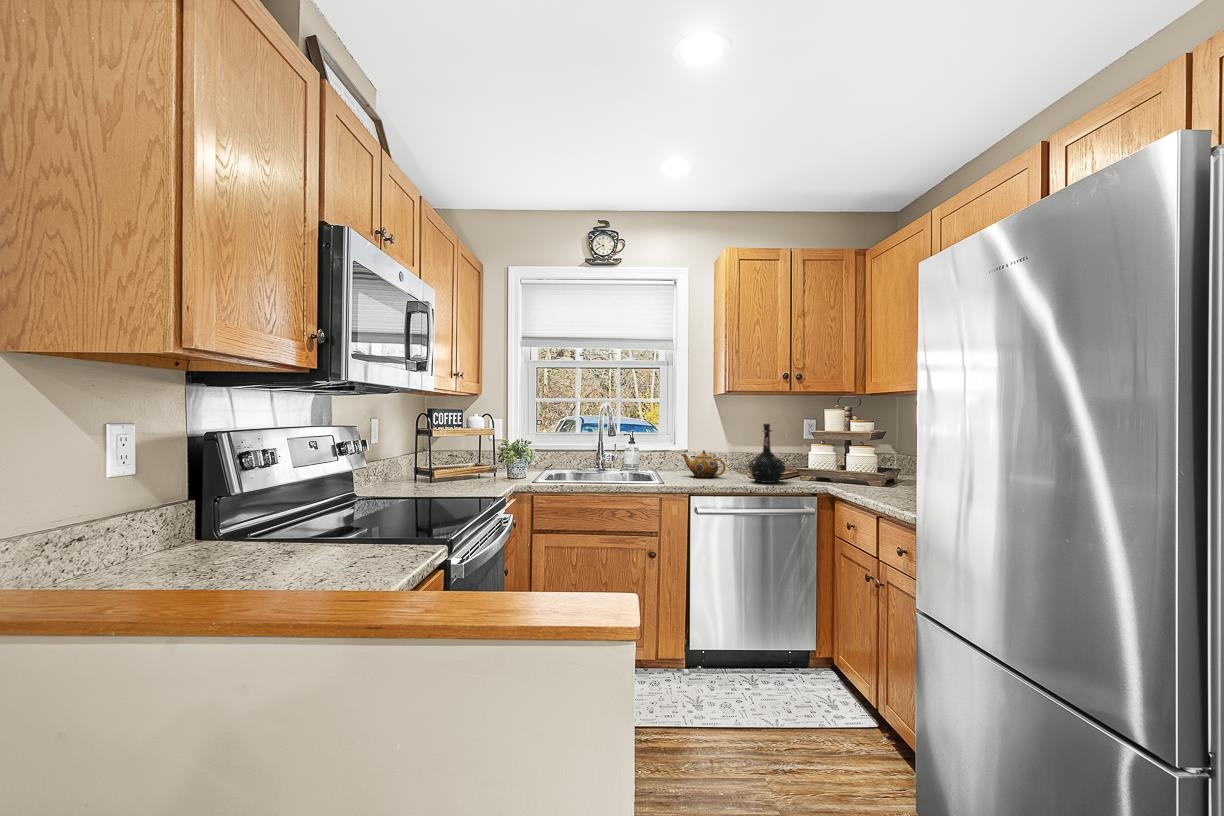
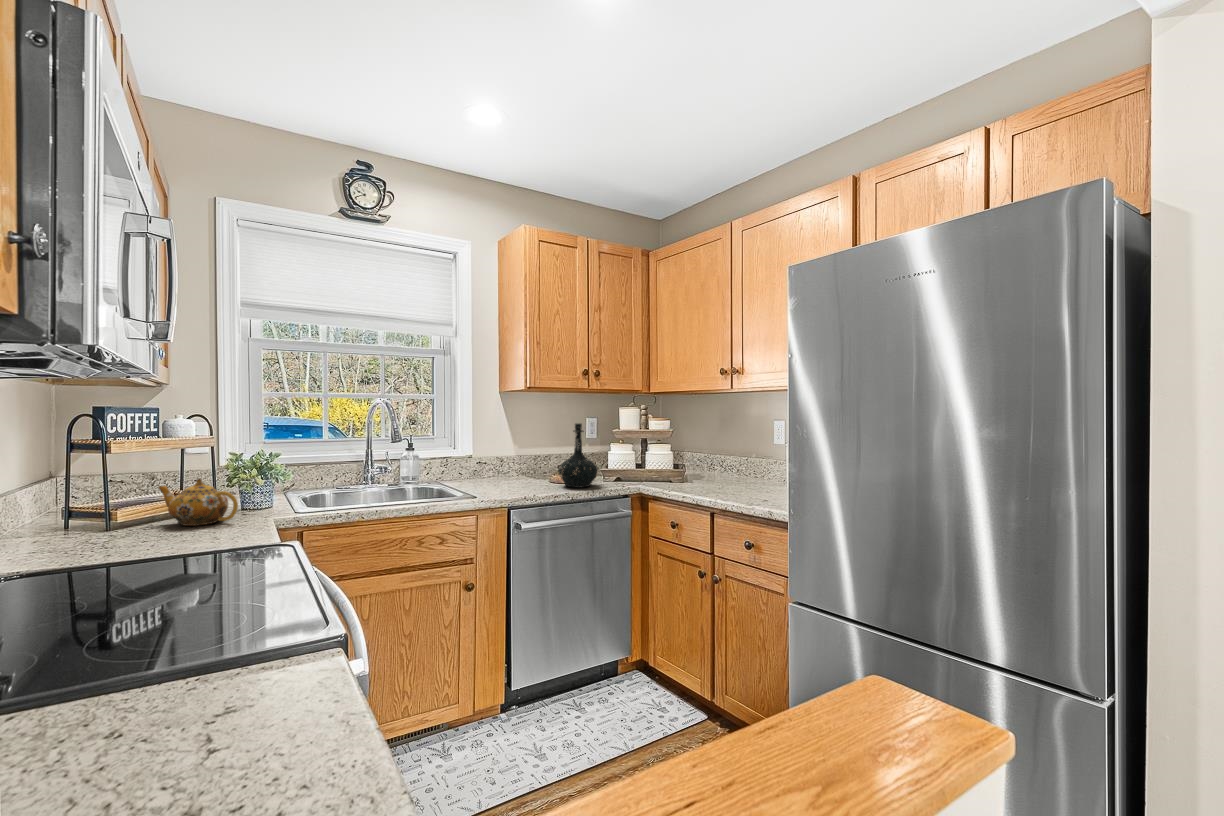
teapot: present [682,450,725,477] -> present [158,479,238,526]

